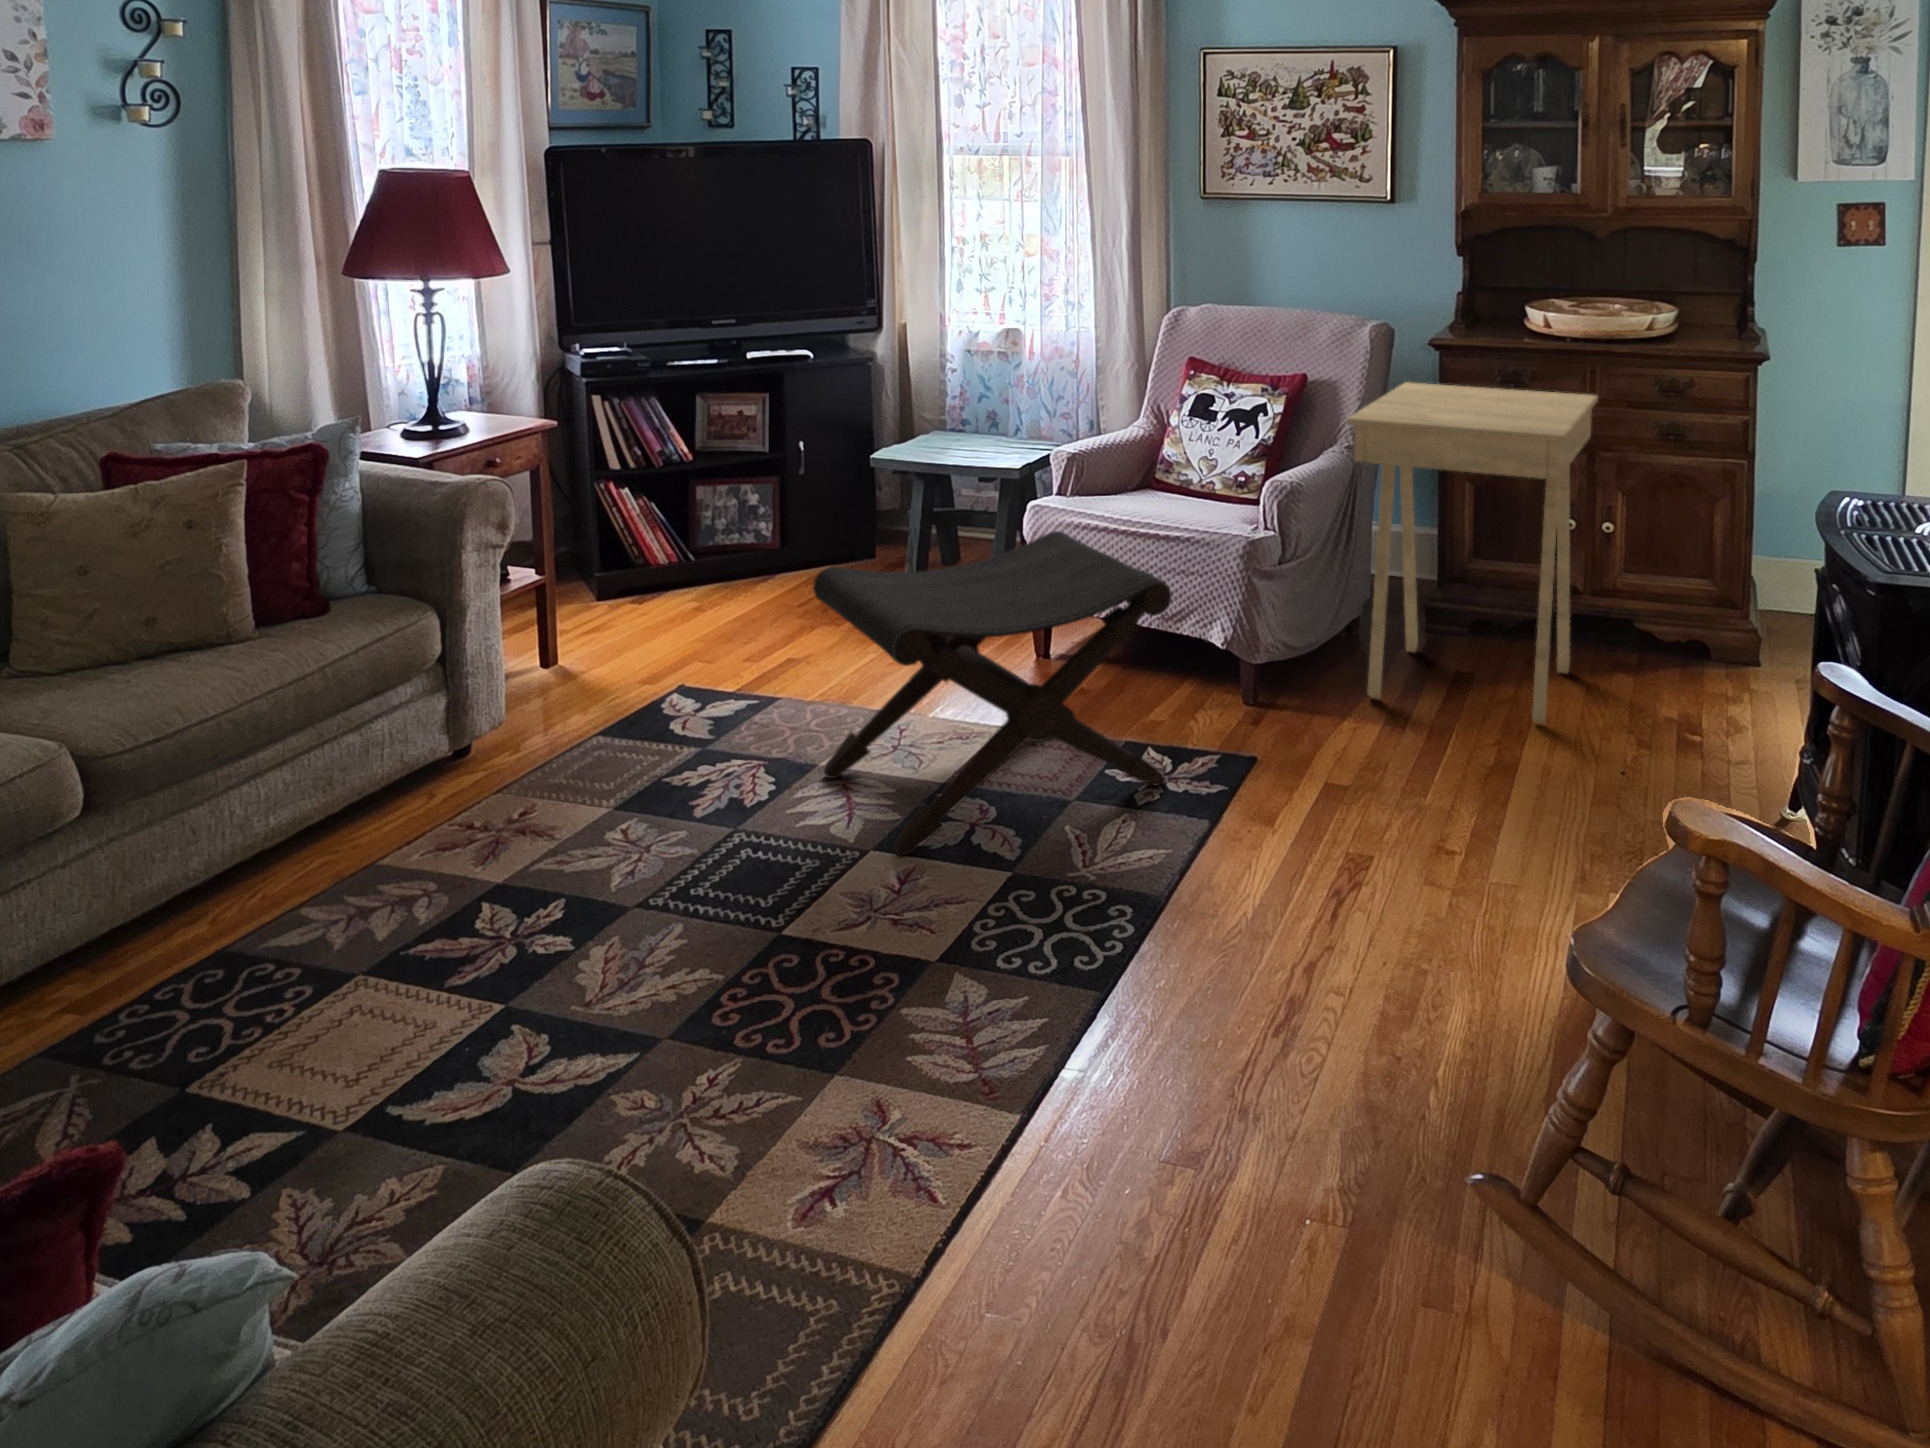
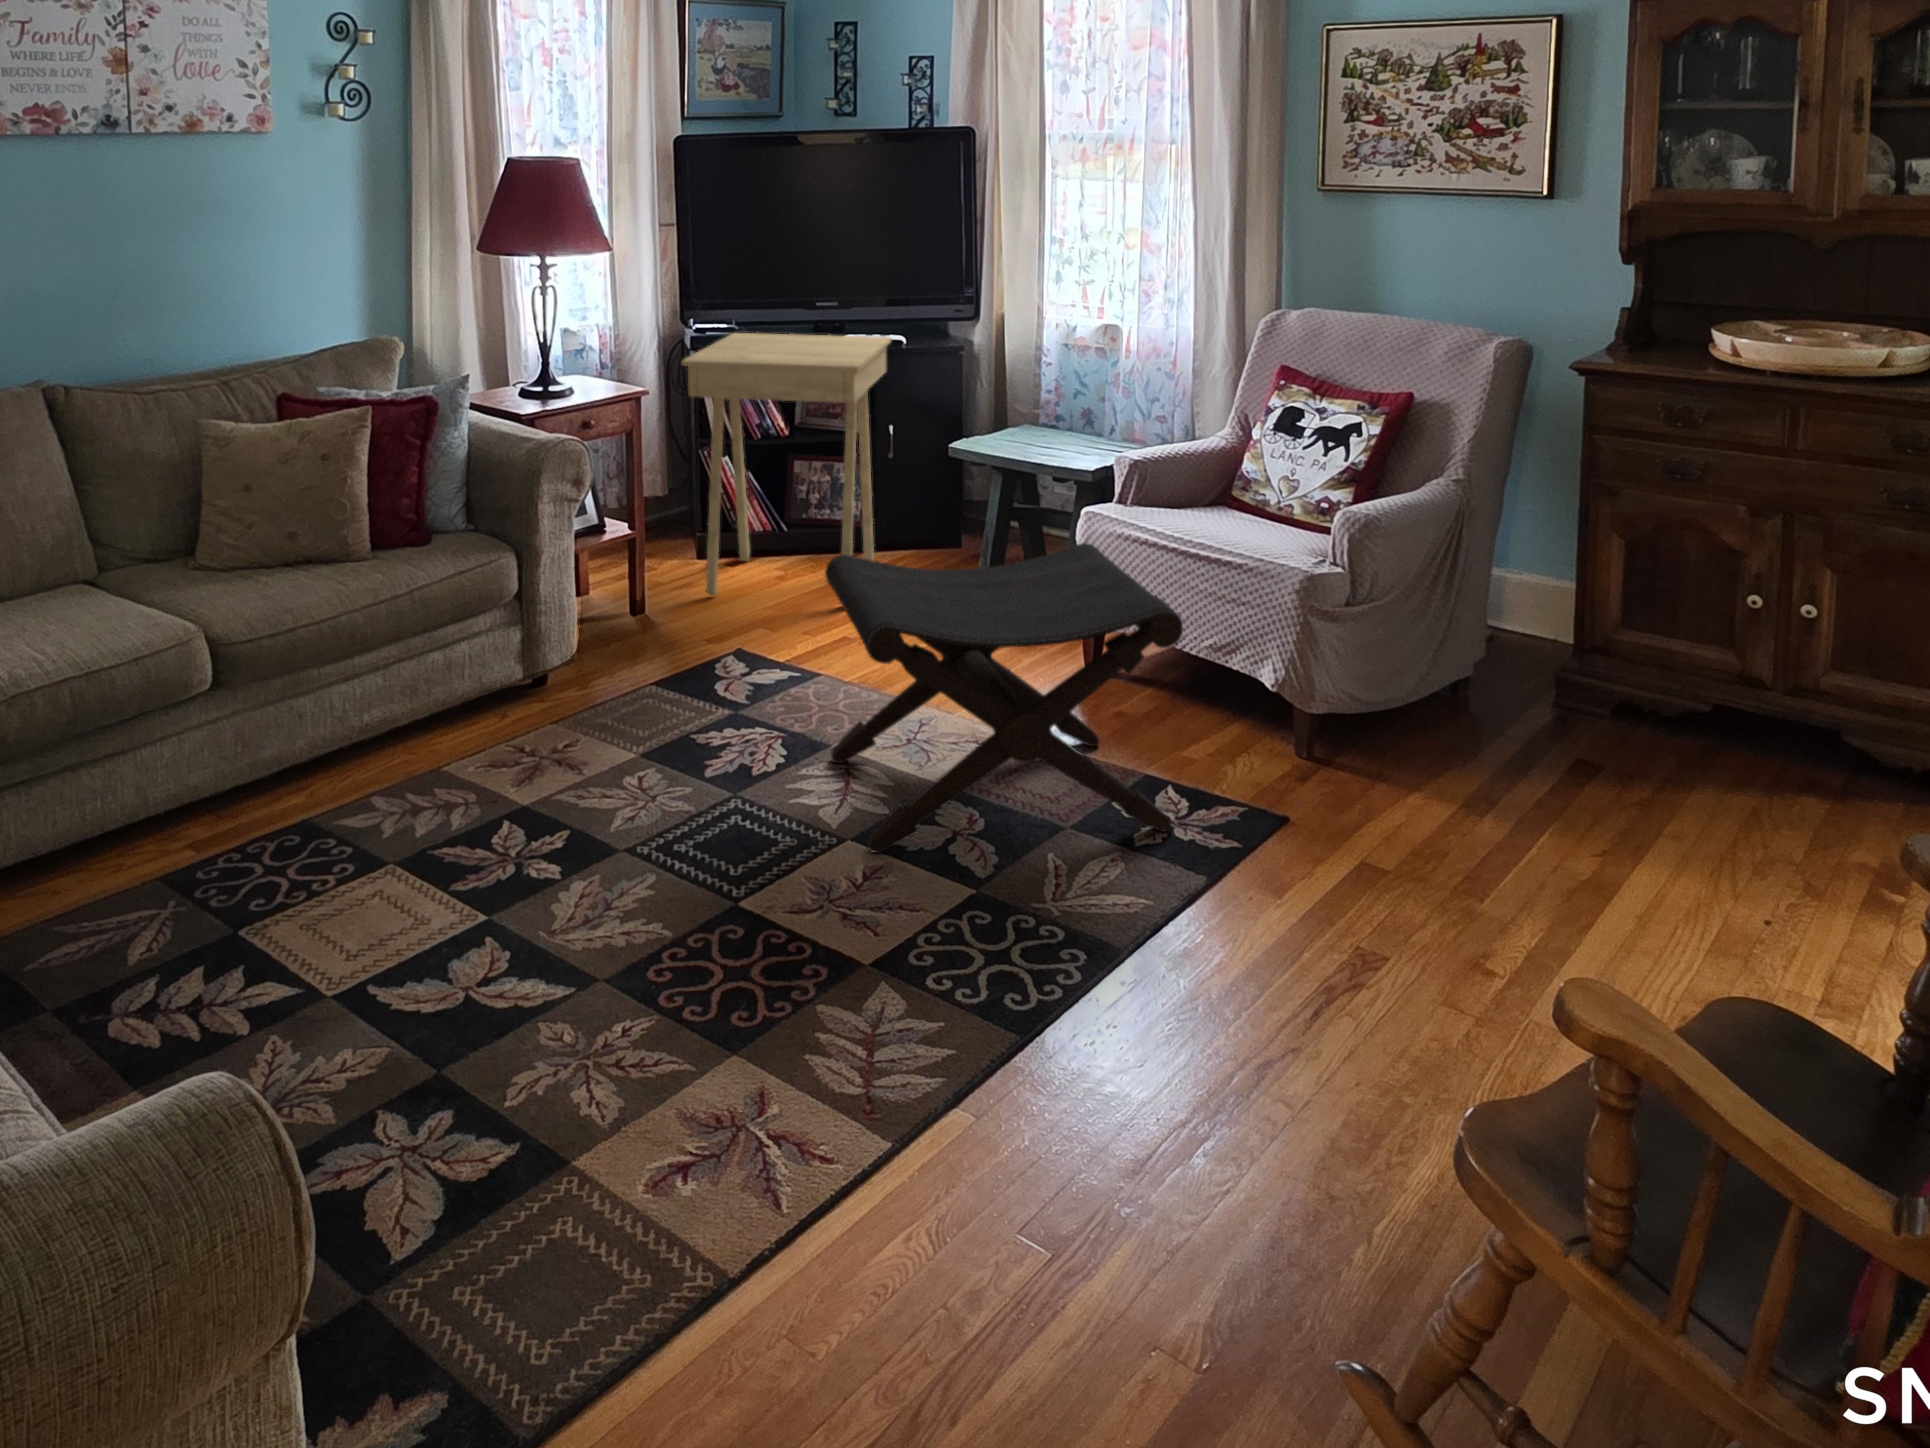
side table: present [1347,382,1598,724] -> present [681,333,891,596]

